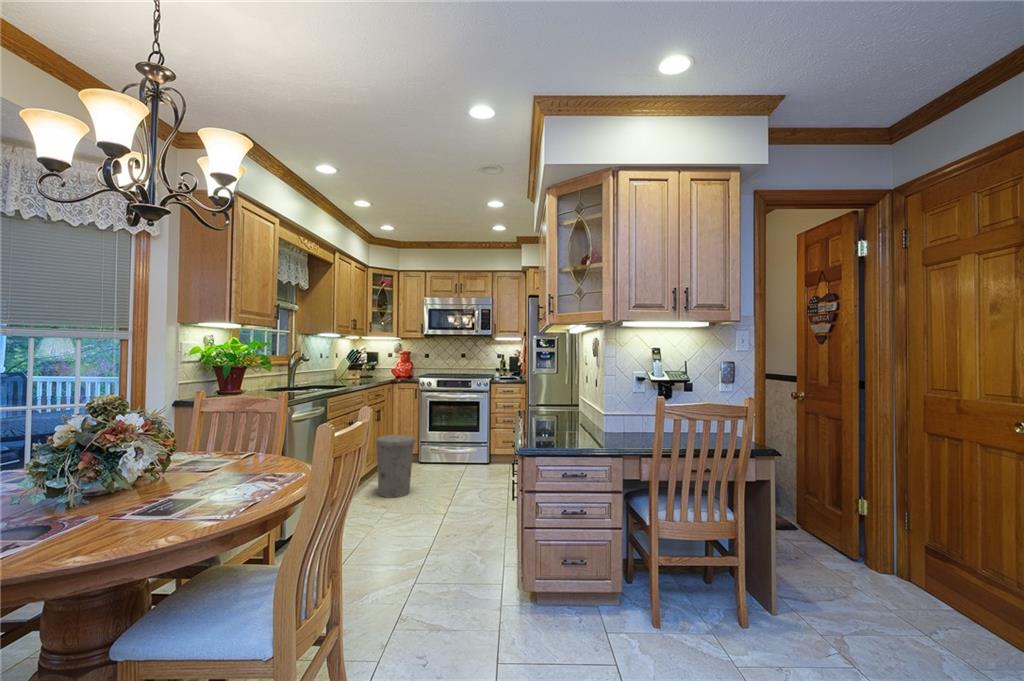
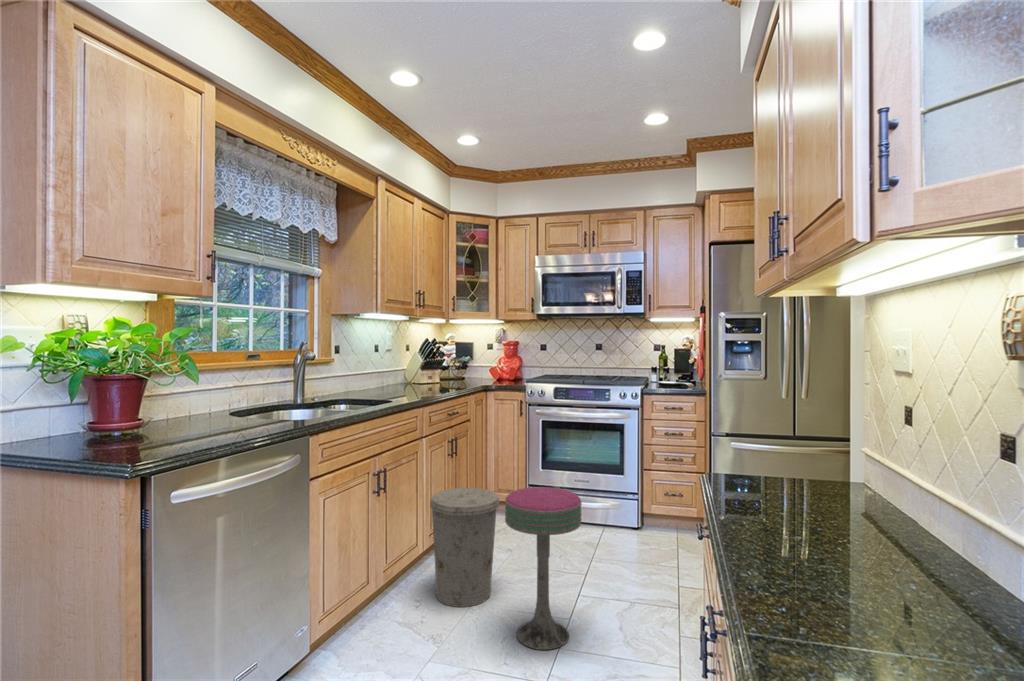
bar stool: none [424,428,463,506] -> present [505,487,582,650]

